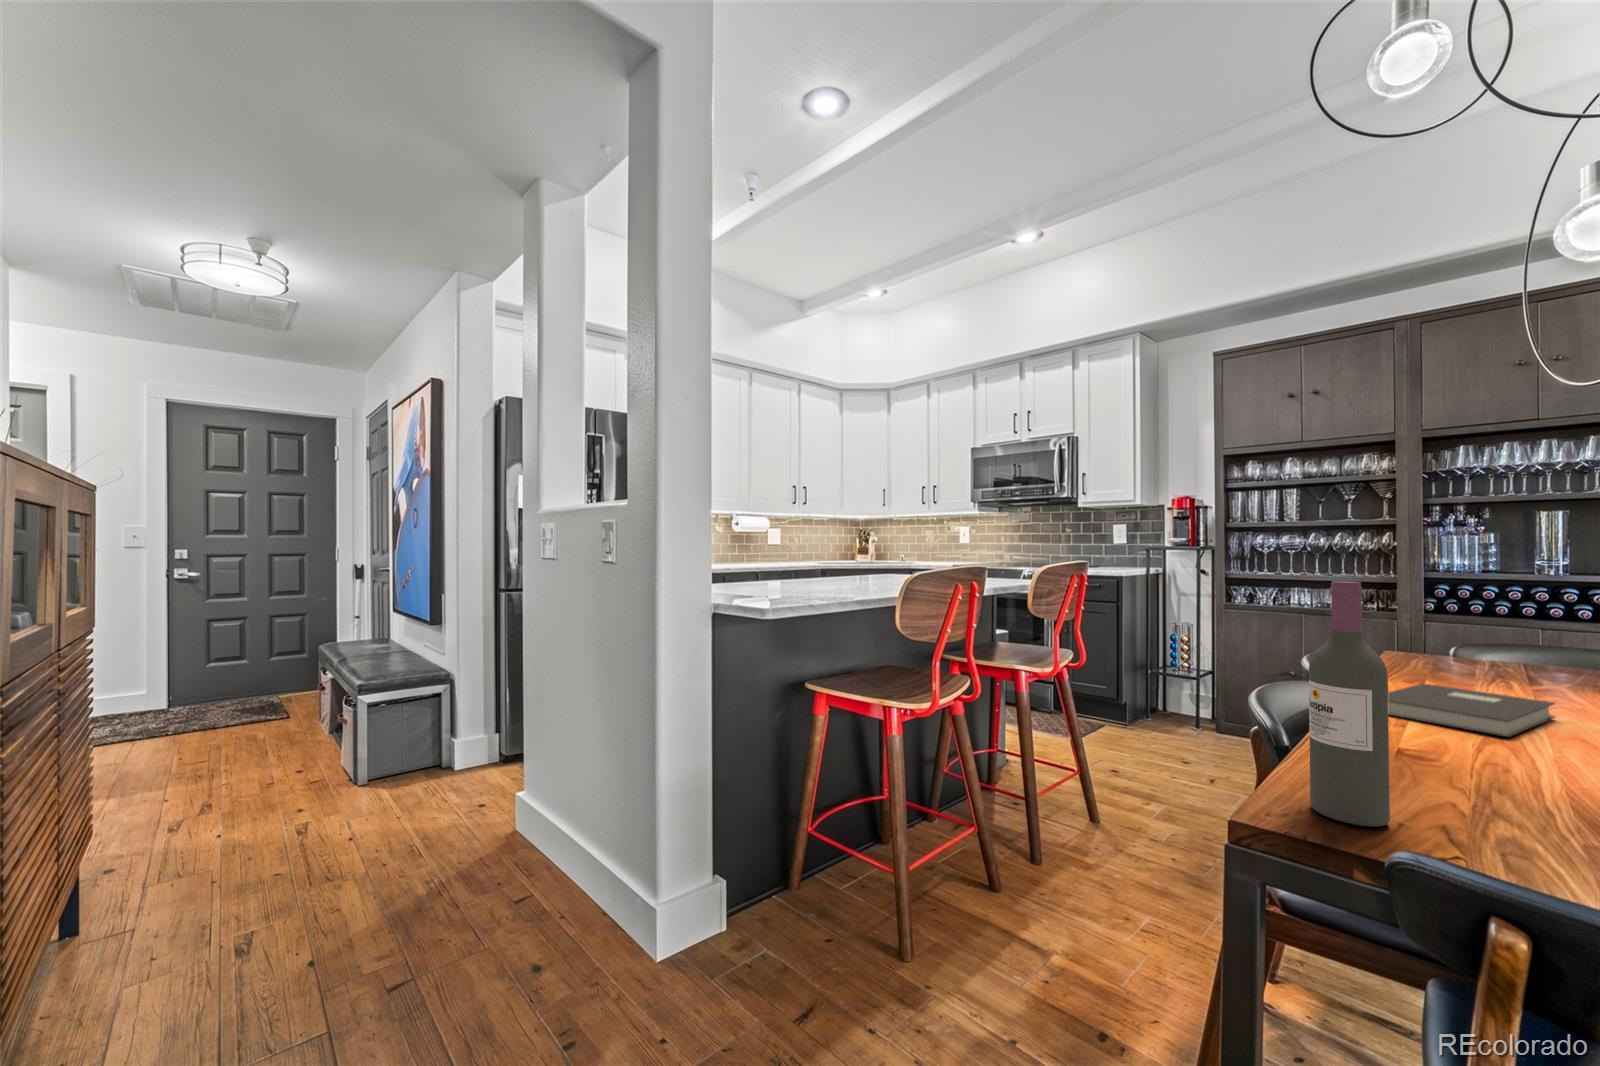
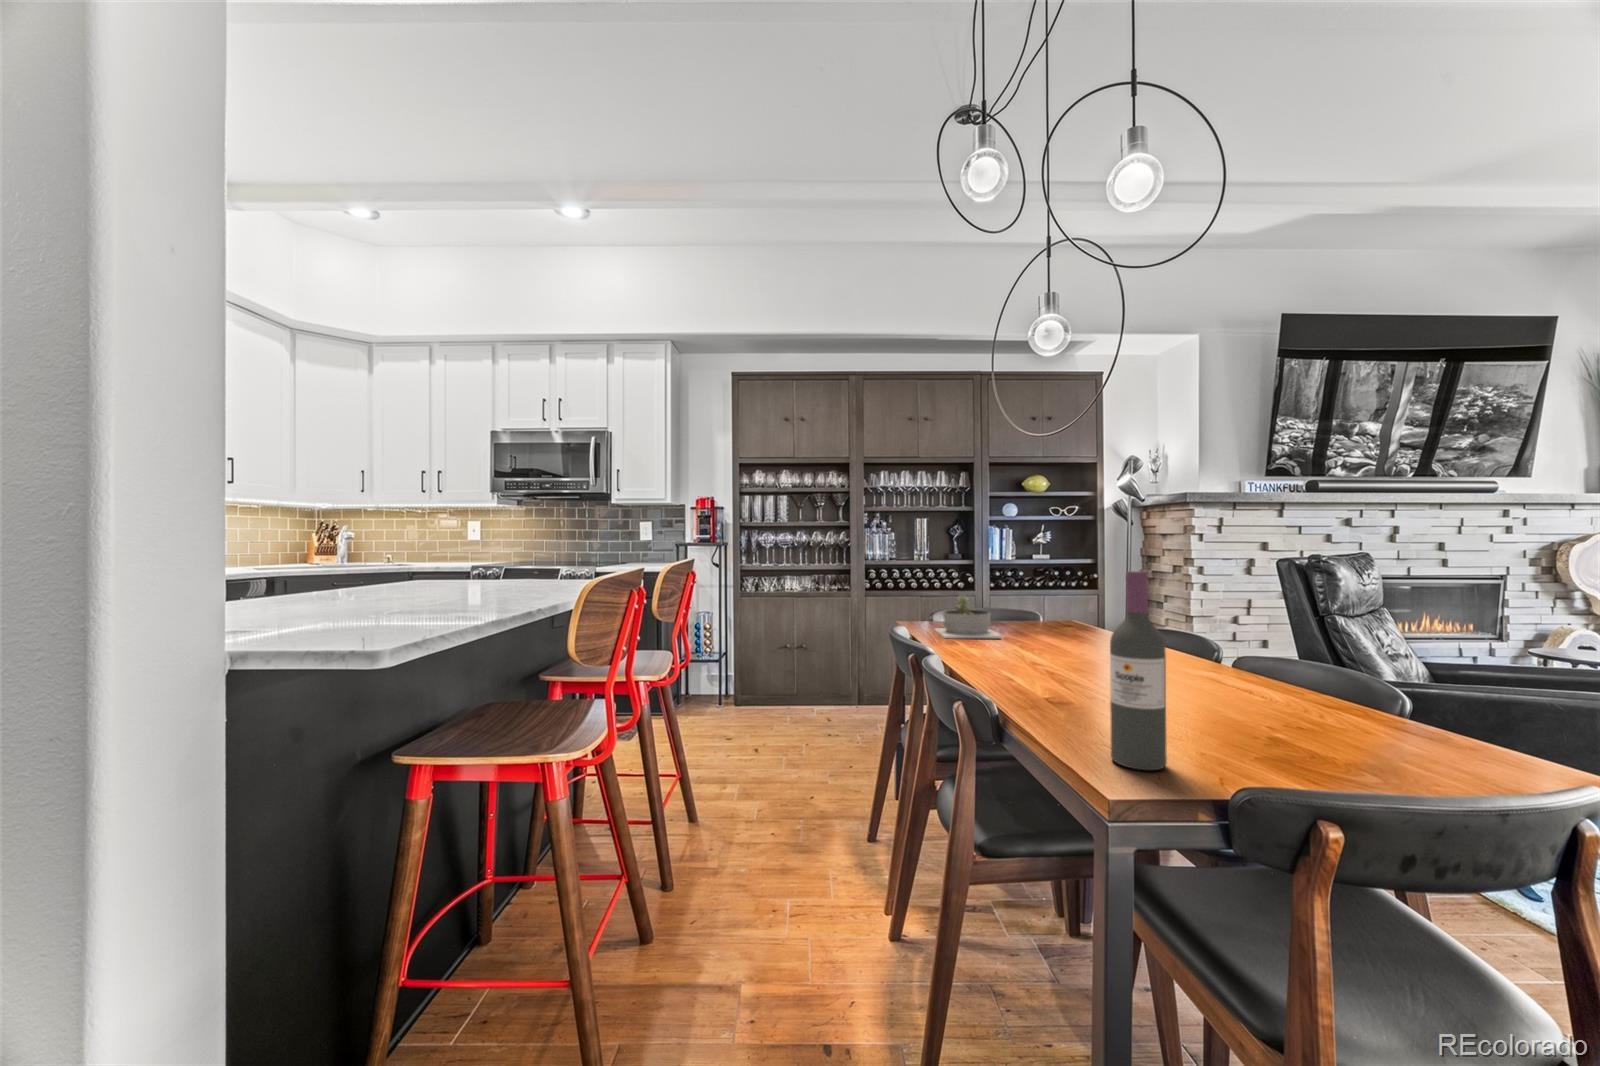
succulent planter: none [1402,619,1515,686] -> present [934,596,1001,638]
book: present [1388,683,1555,737] -> none [983,644,1067,676]

